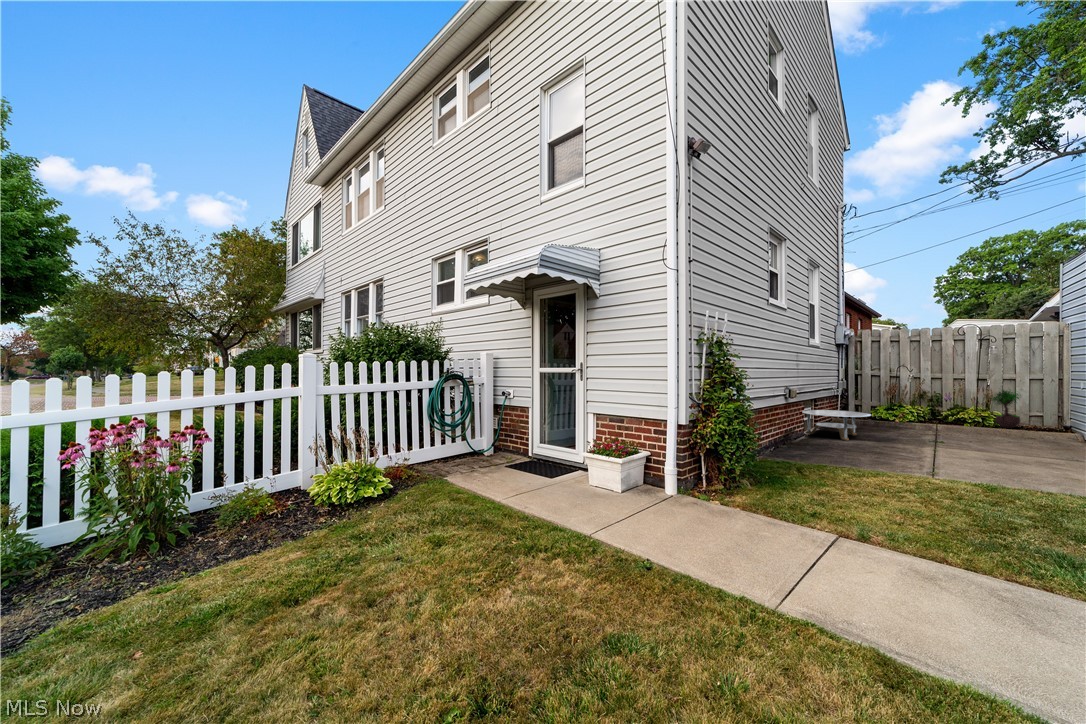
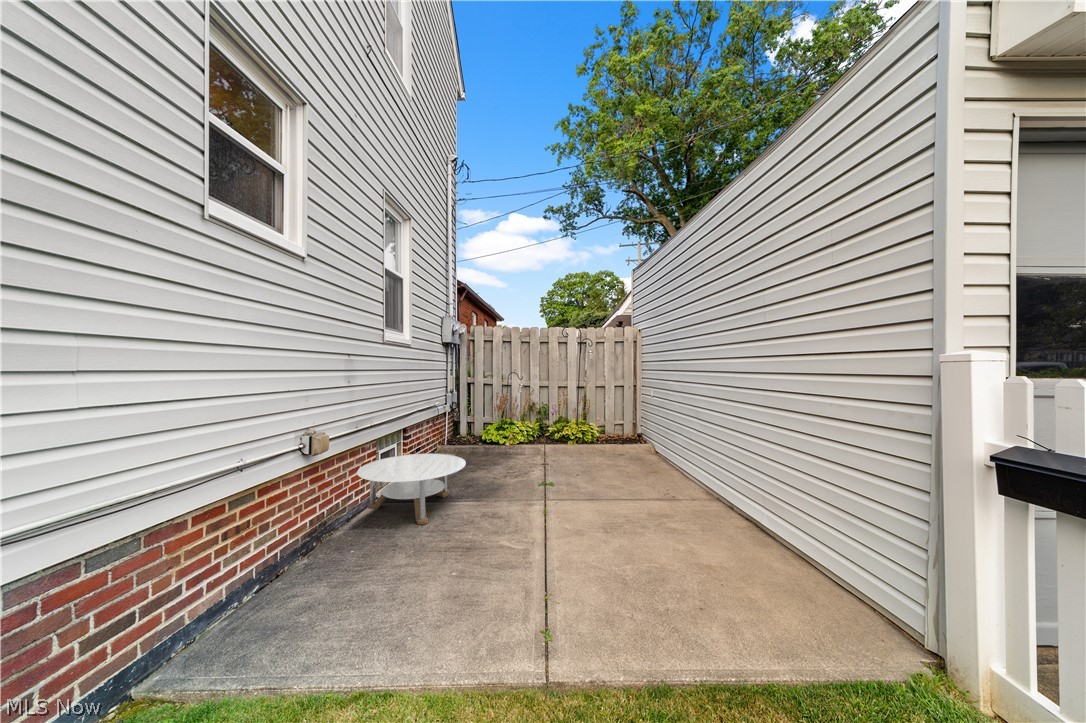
potted tree: present [991,390,1020,428] -> none [586,395,614,441]

